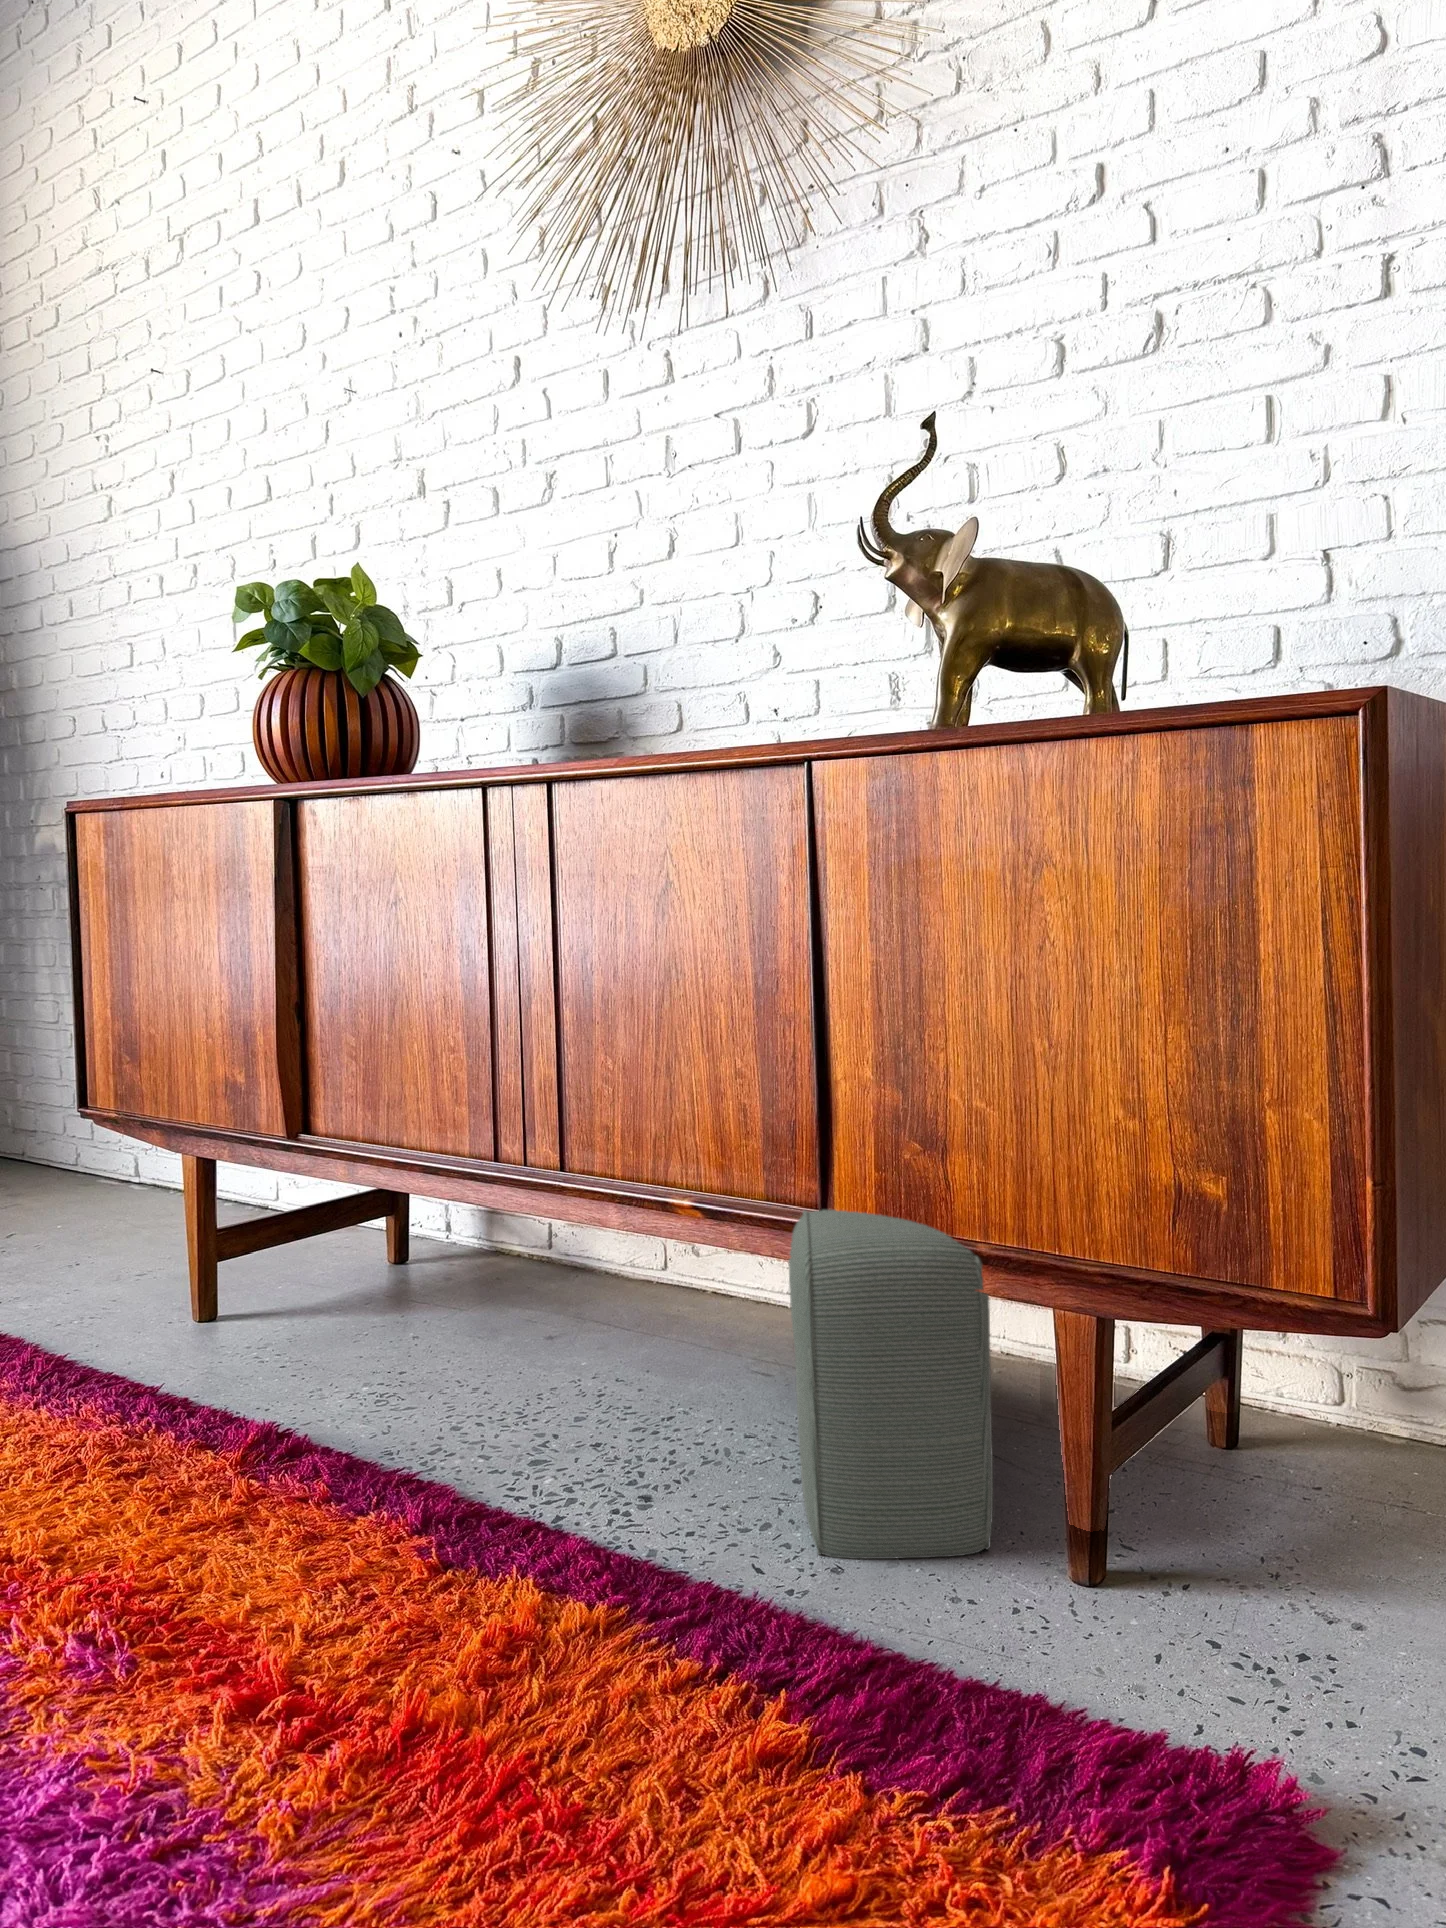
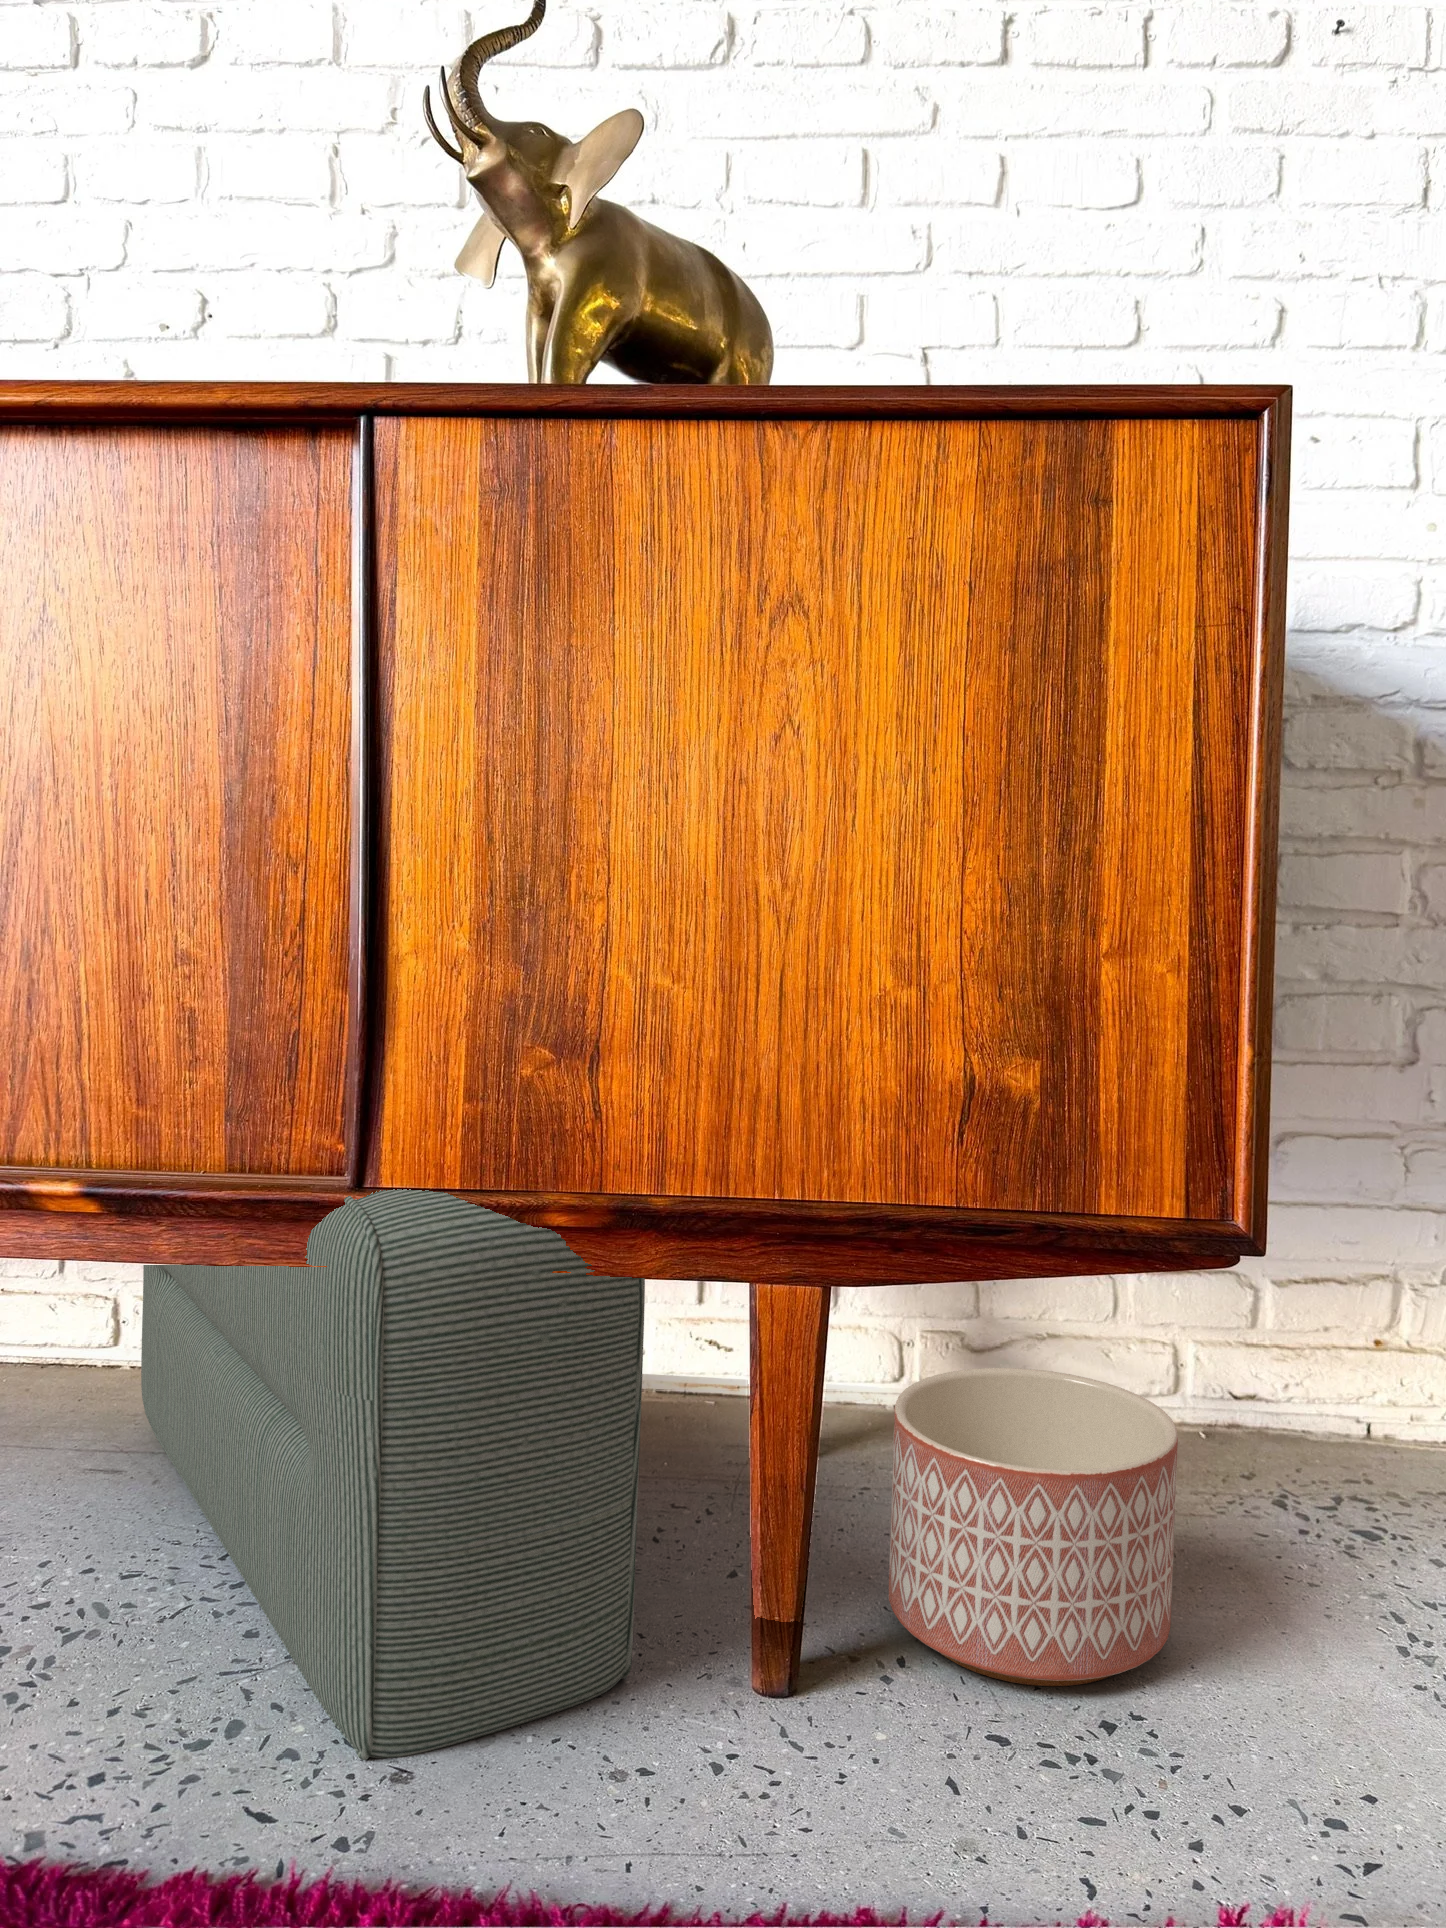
planter: none [1178,1390,1395,1619] -> present [889,1368,1178,1686]

